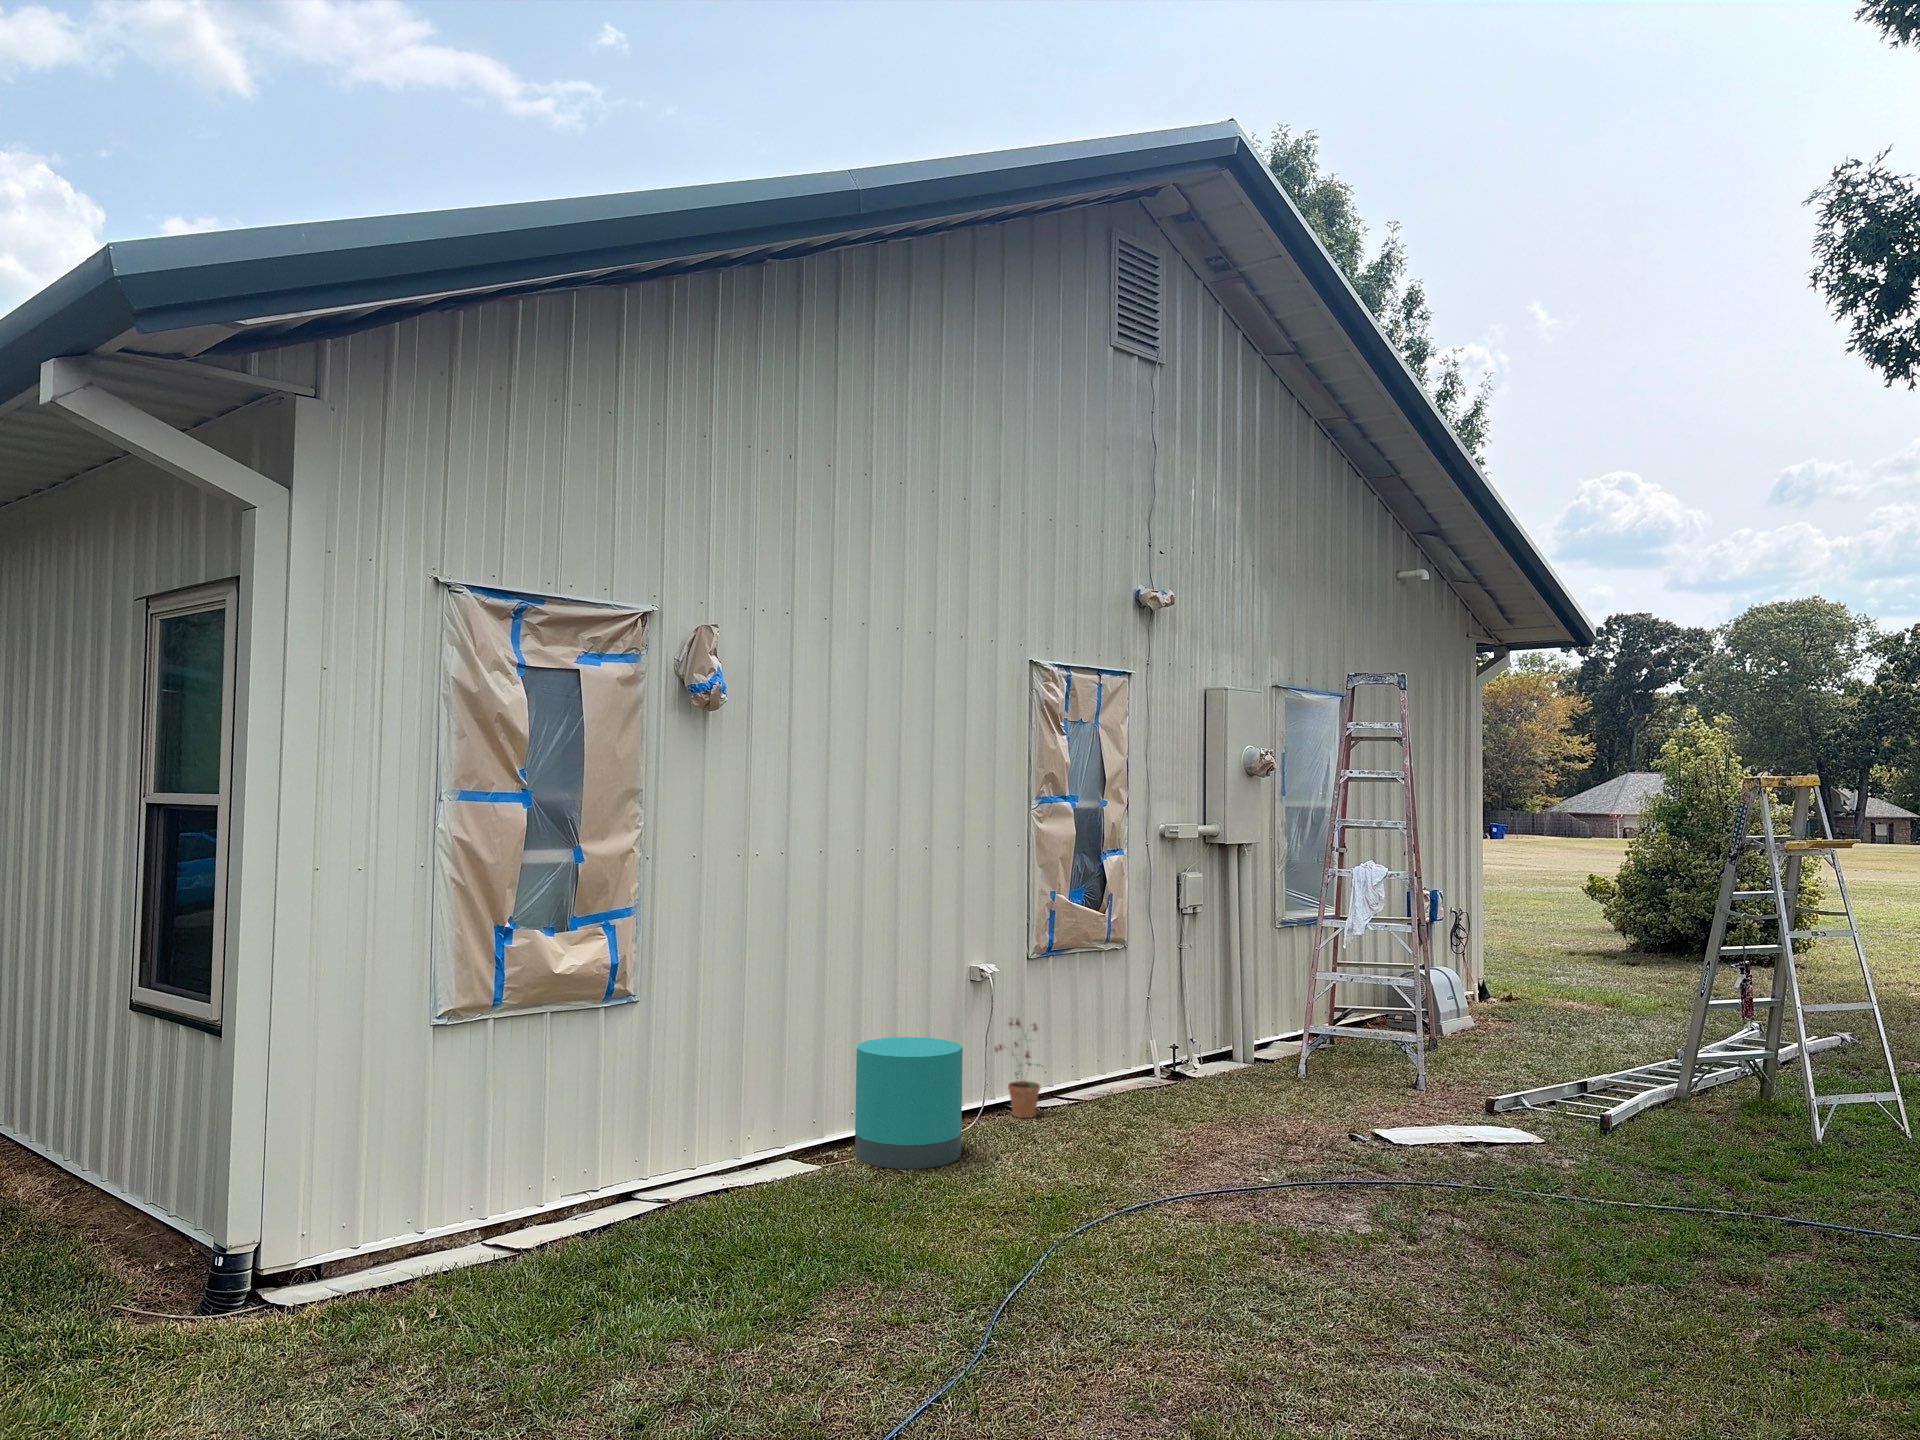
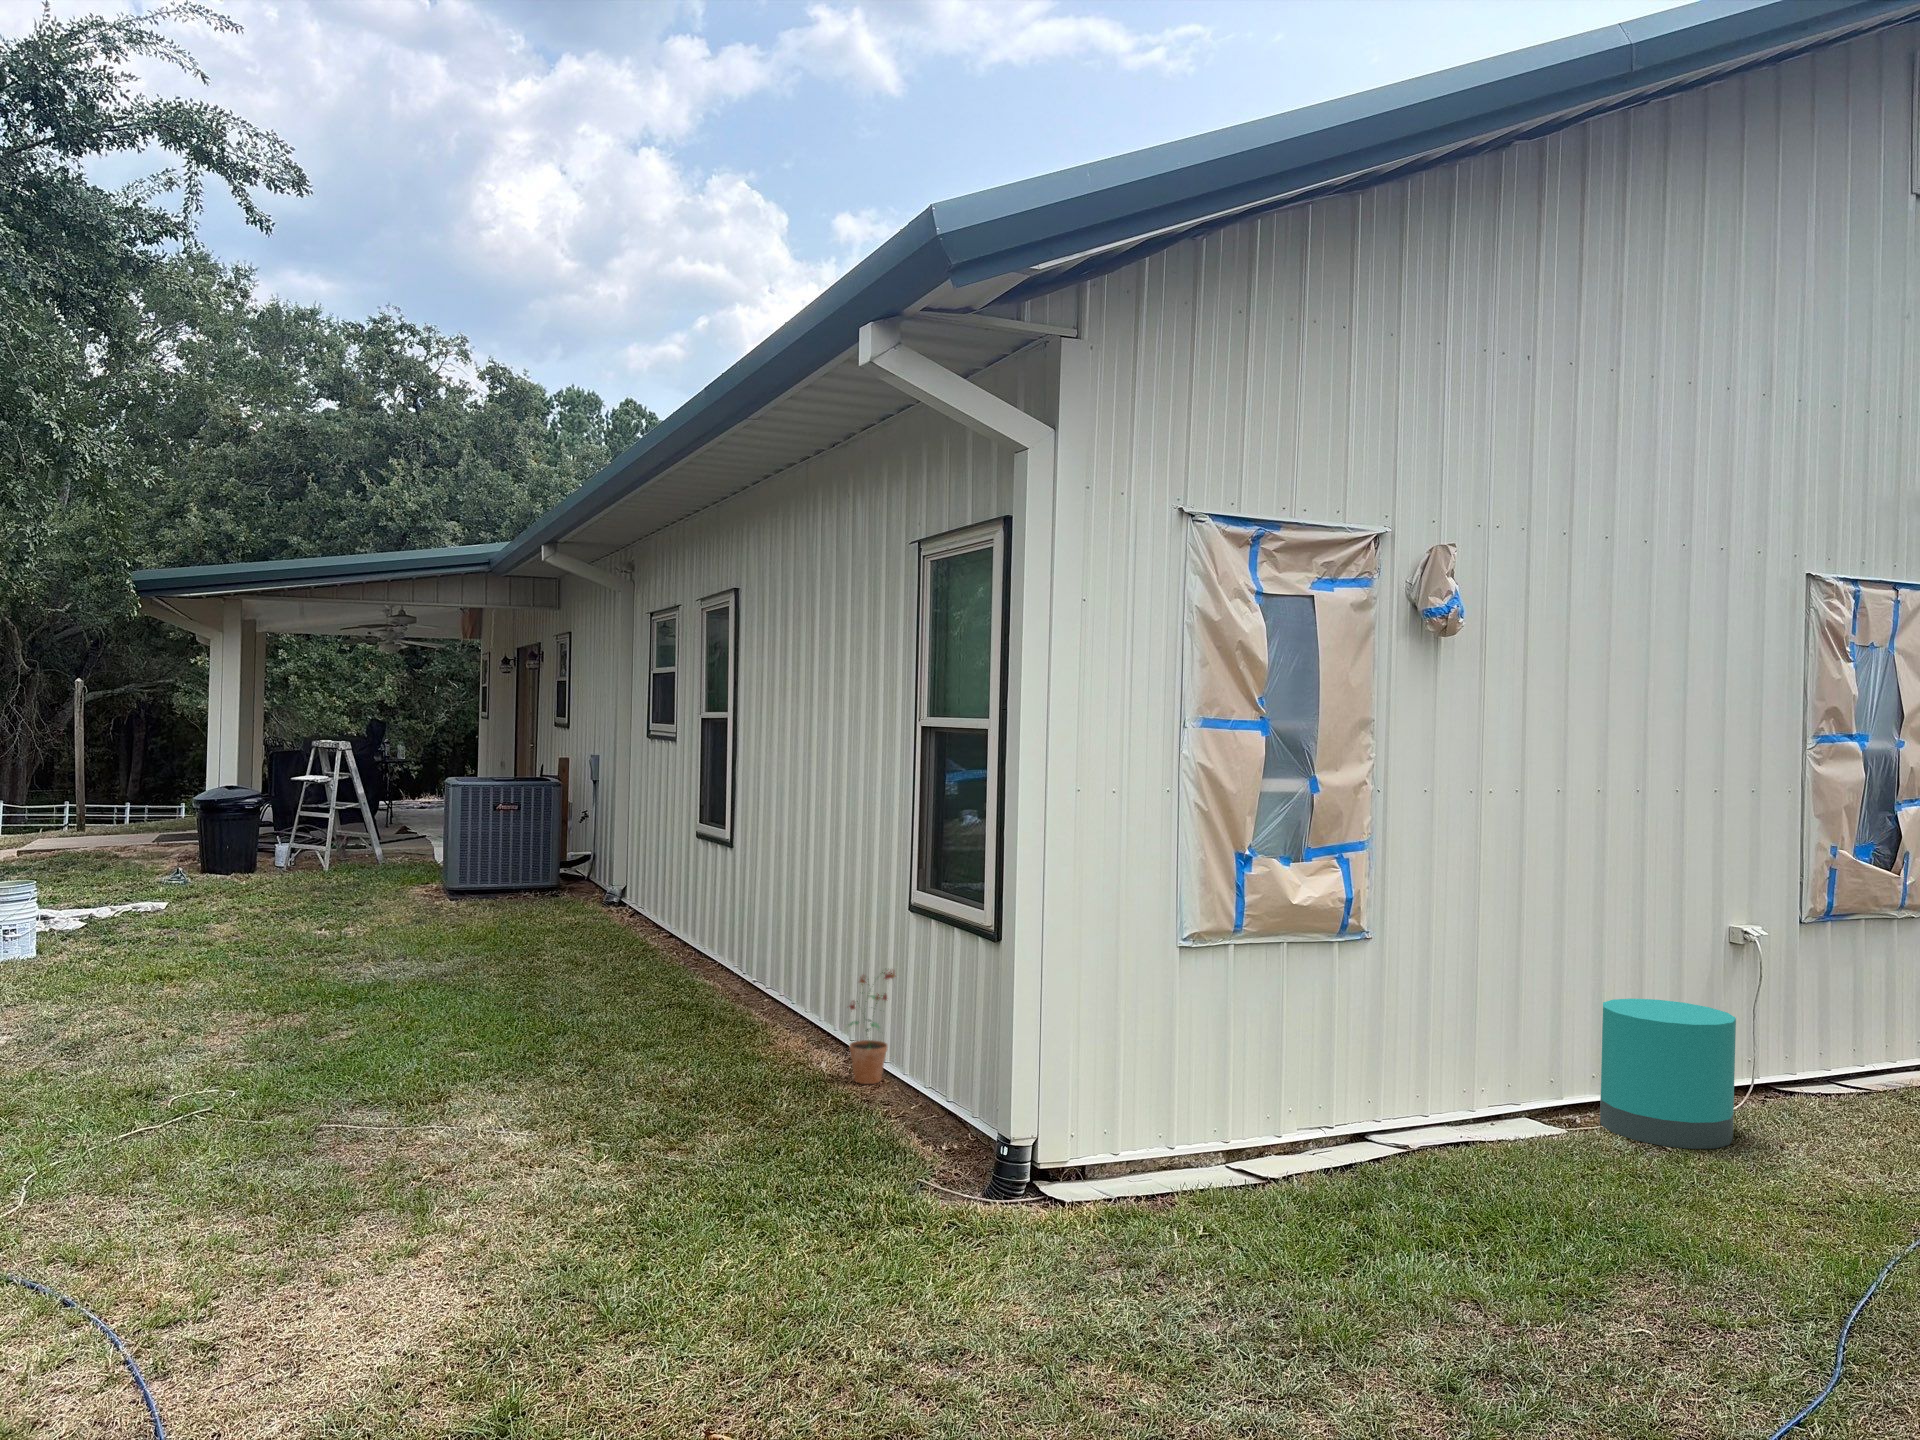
potted plant: present [995,1020,1040,1118] -> present [849,970,895,1084]

